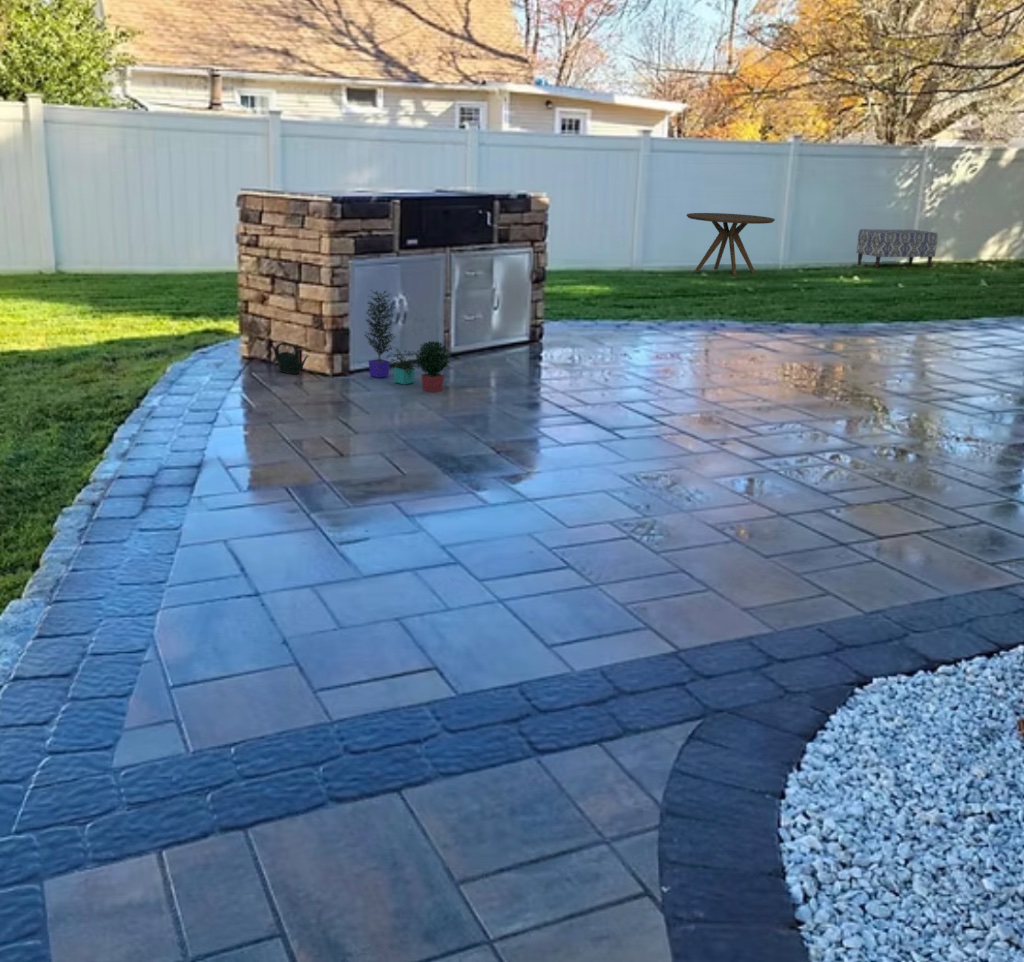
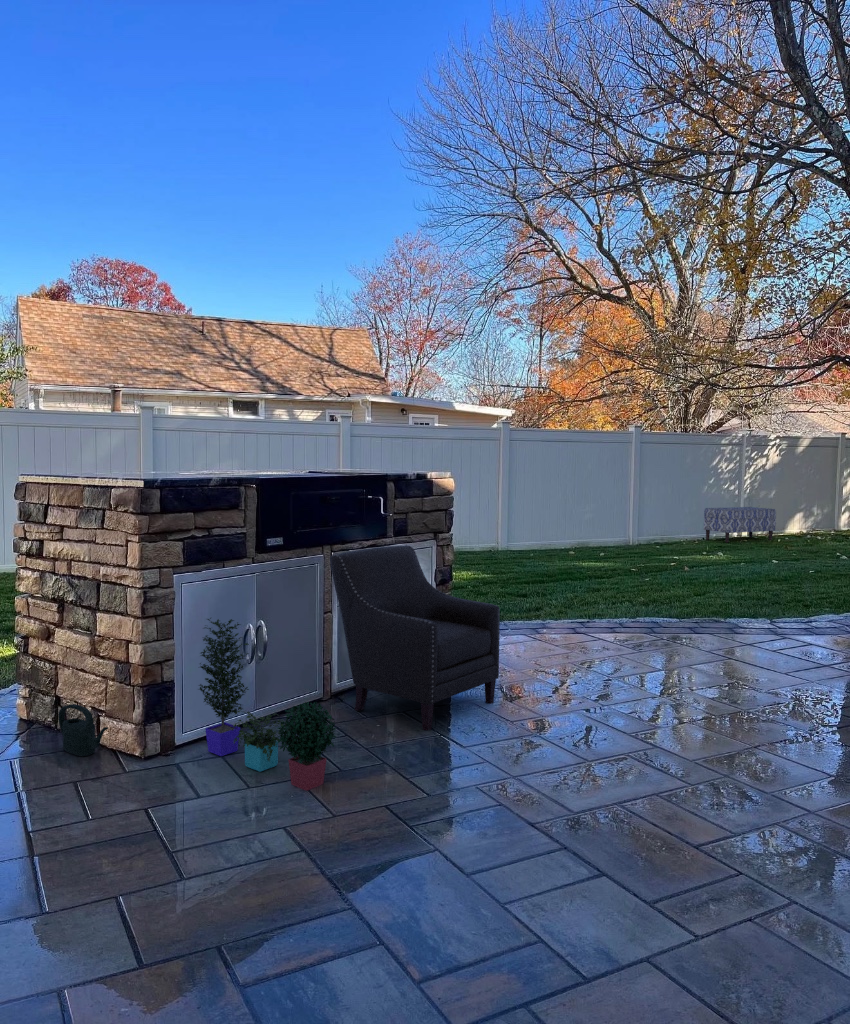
dining table: present [687,213,775,277] -> none [554,497,640,557]
chair: none [450,249,570,374] -> present [330,545,500,731]

